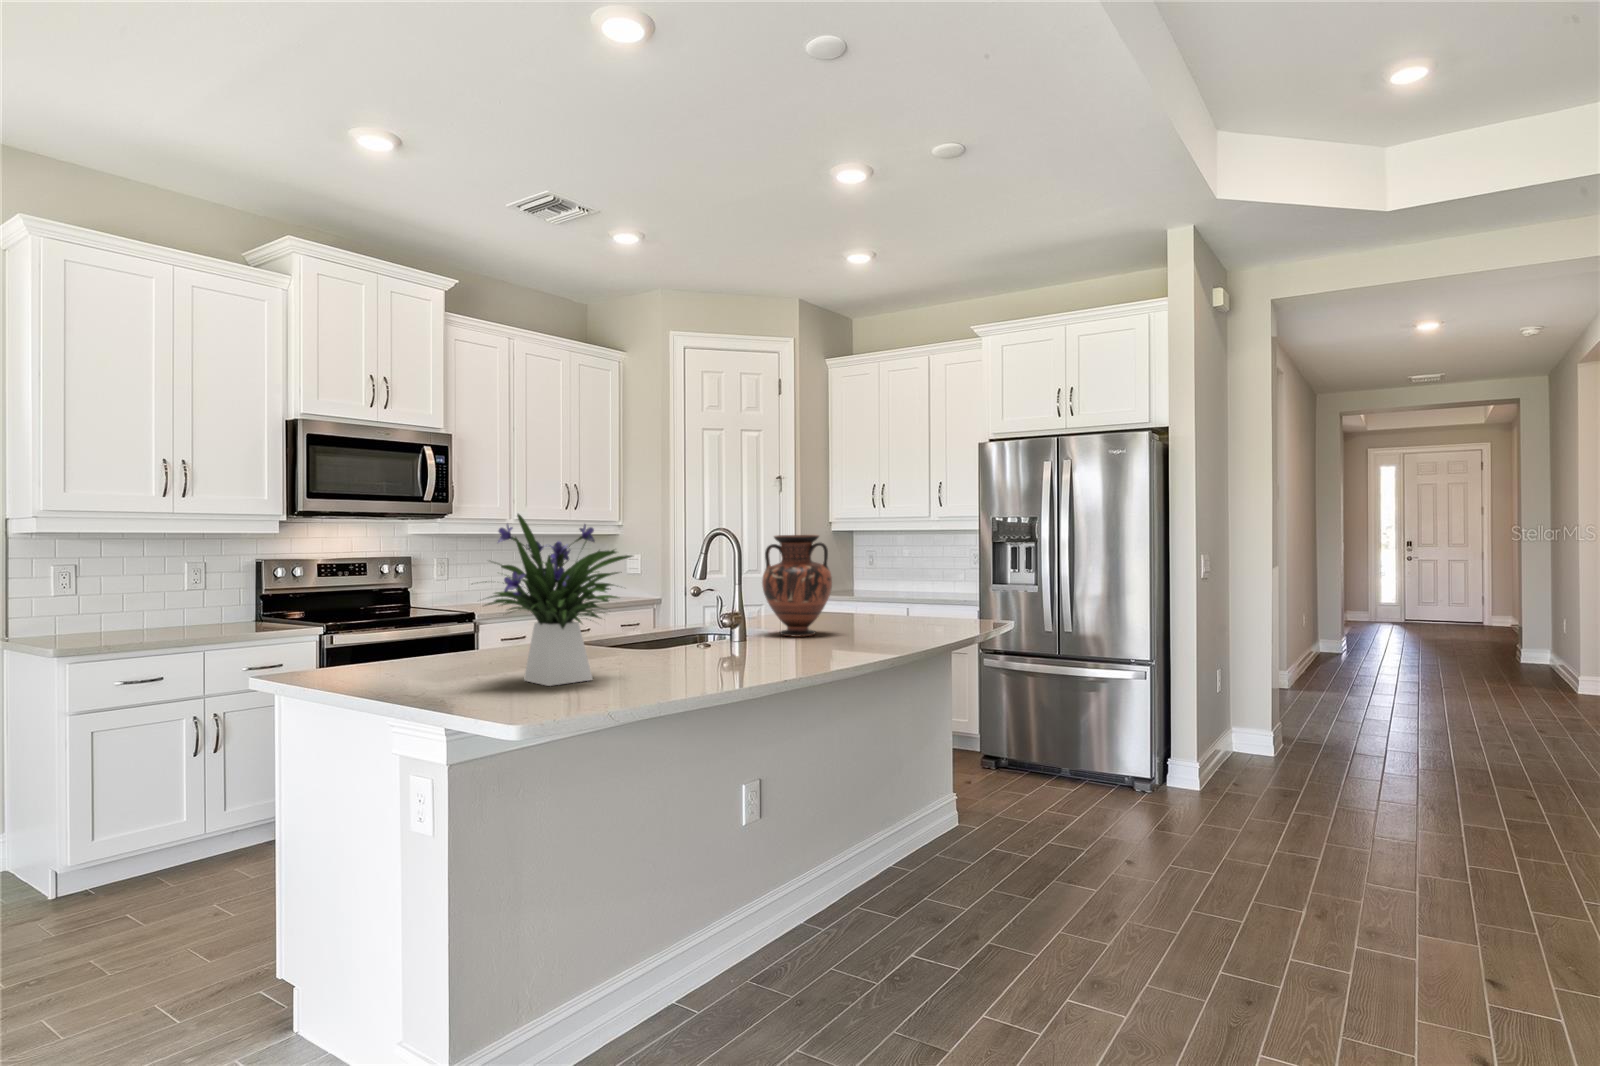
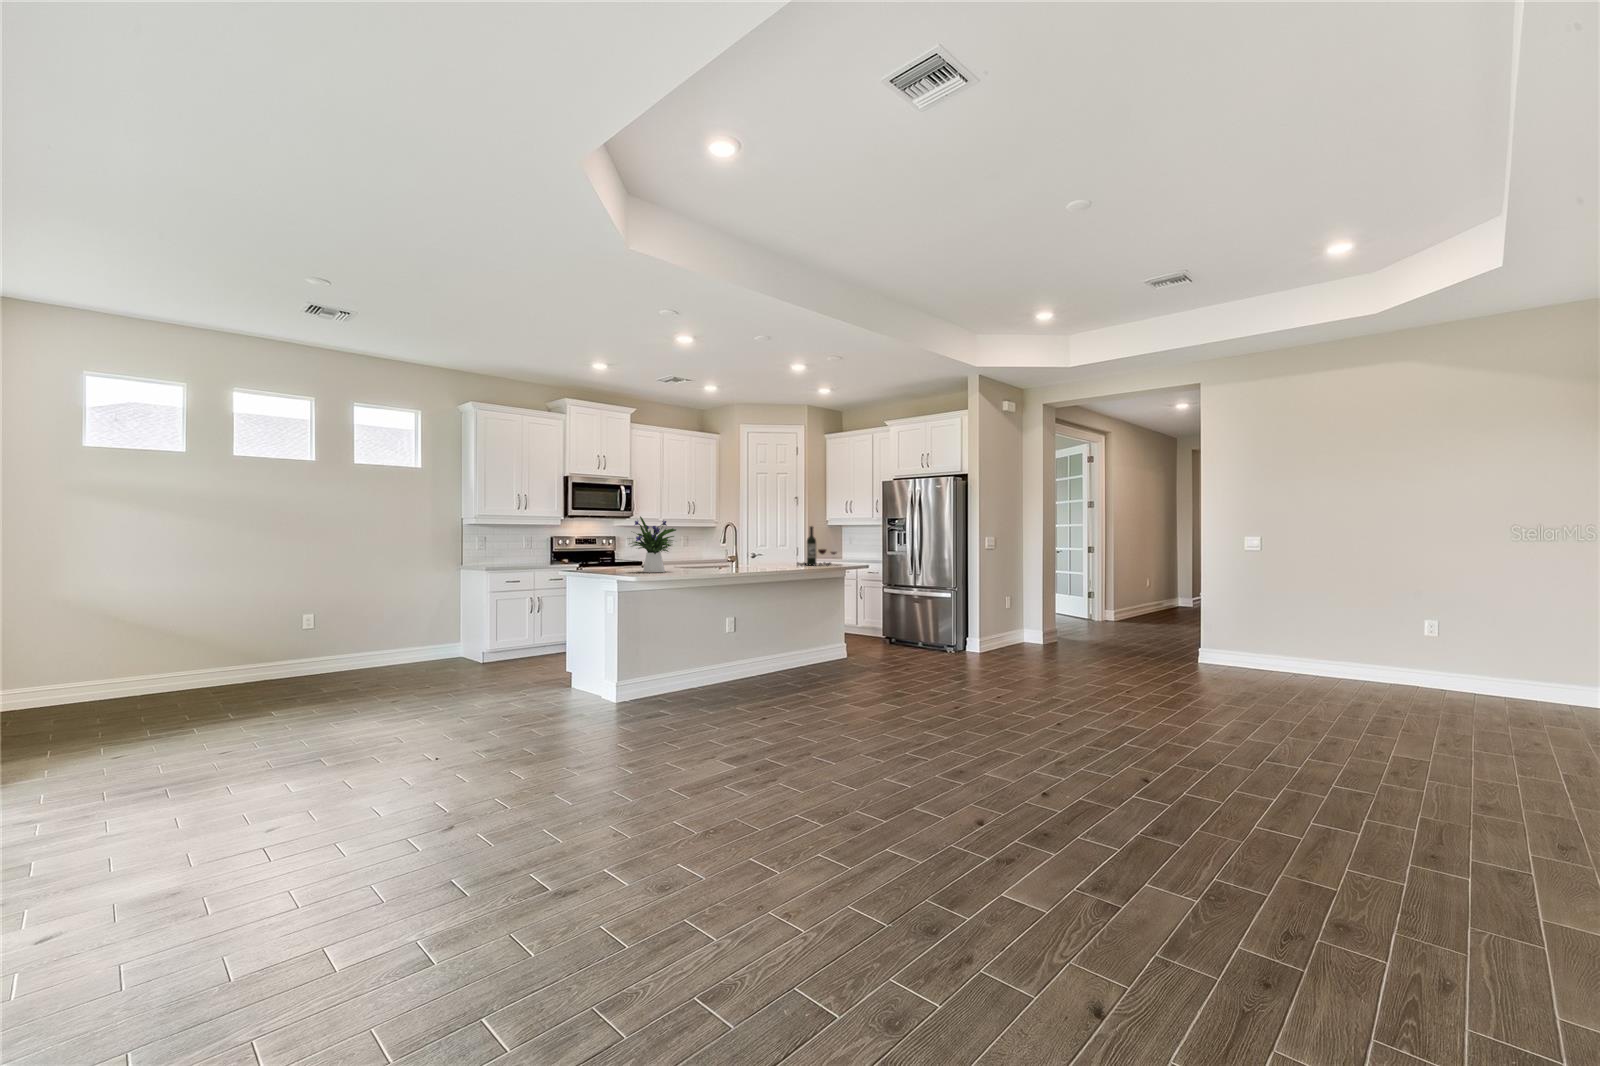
vase: present [762,535,832,637] -> none [748,525,776,567]
wine bottle: none [866,536,959,629] -> present [798,526,836,566]

